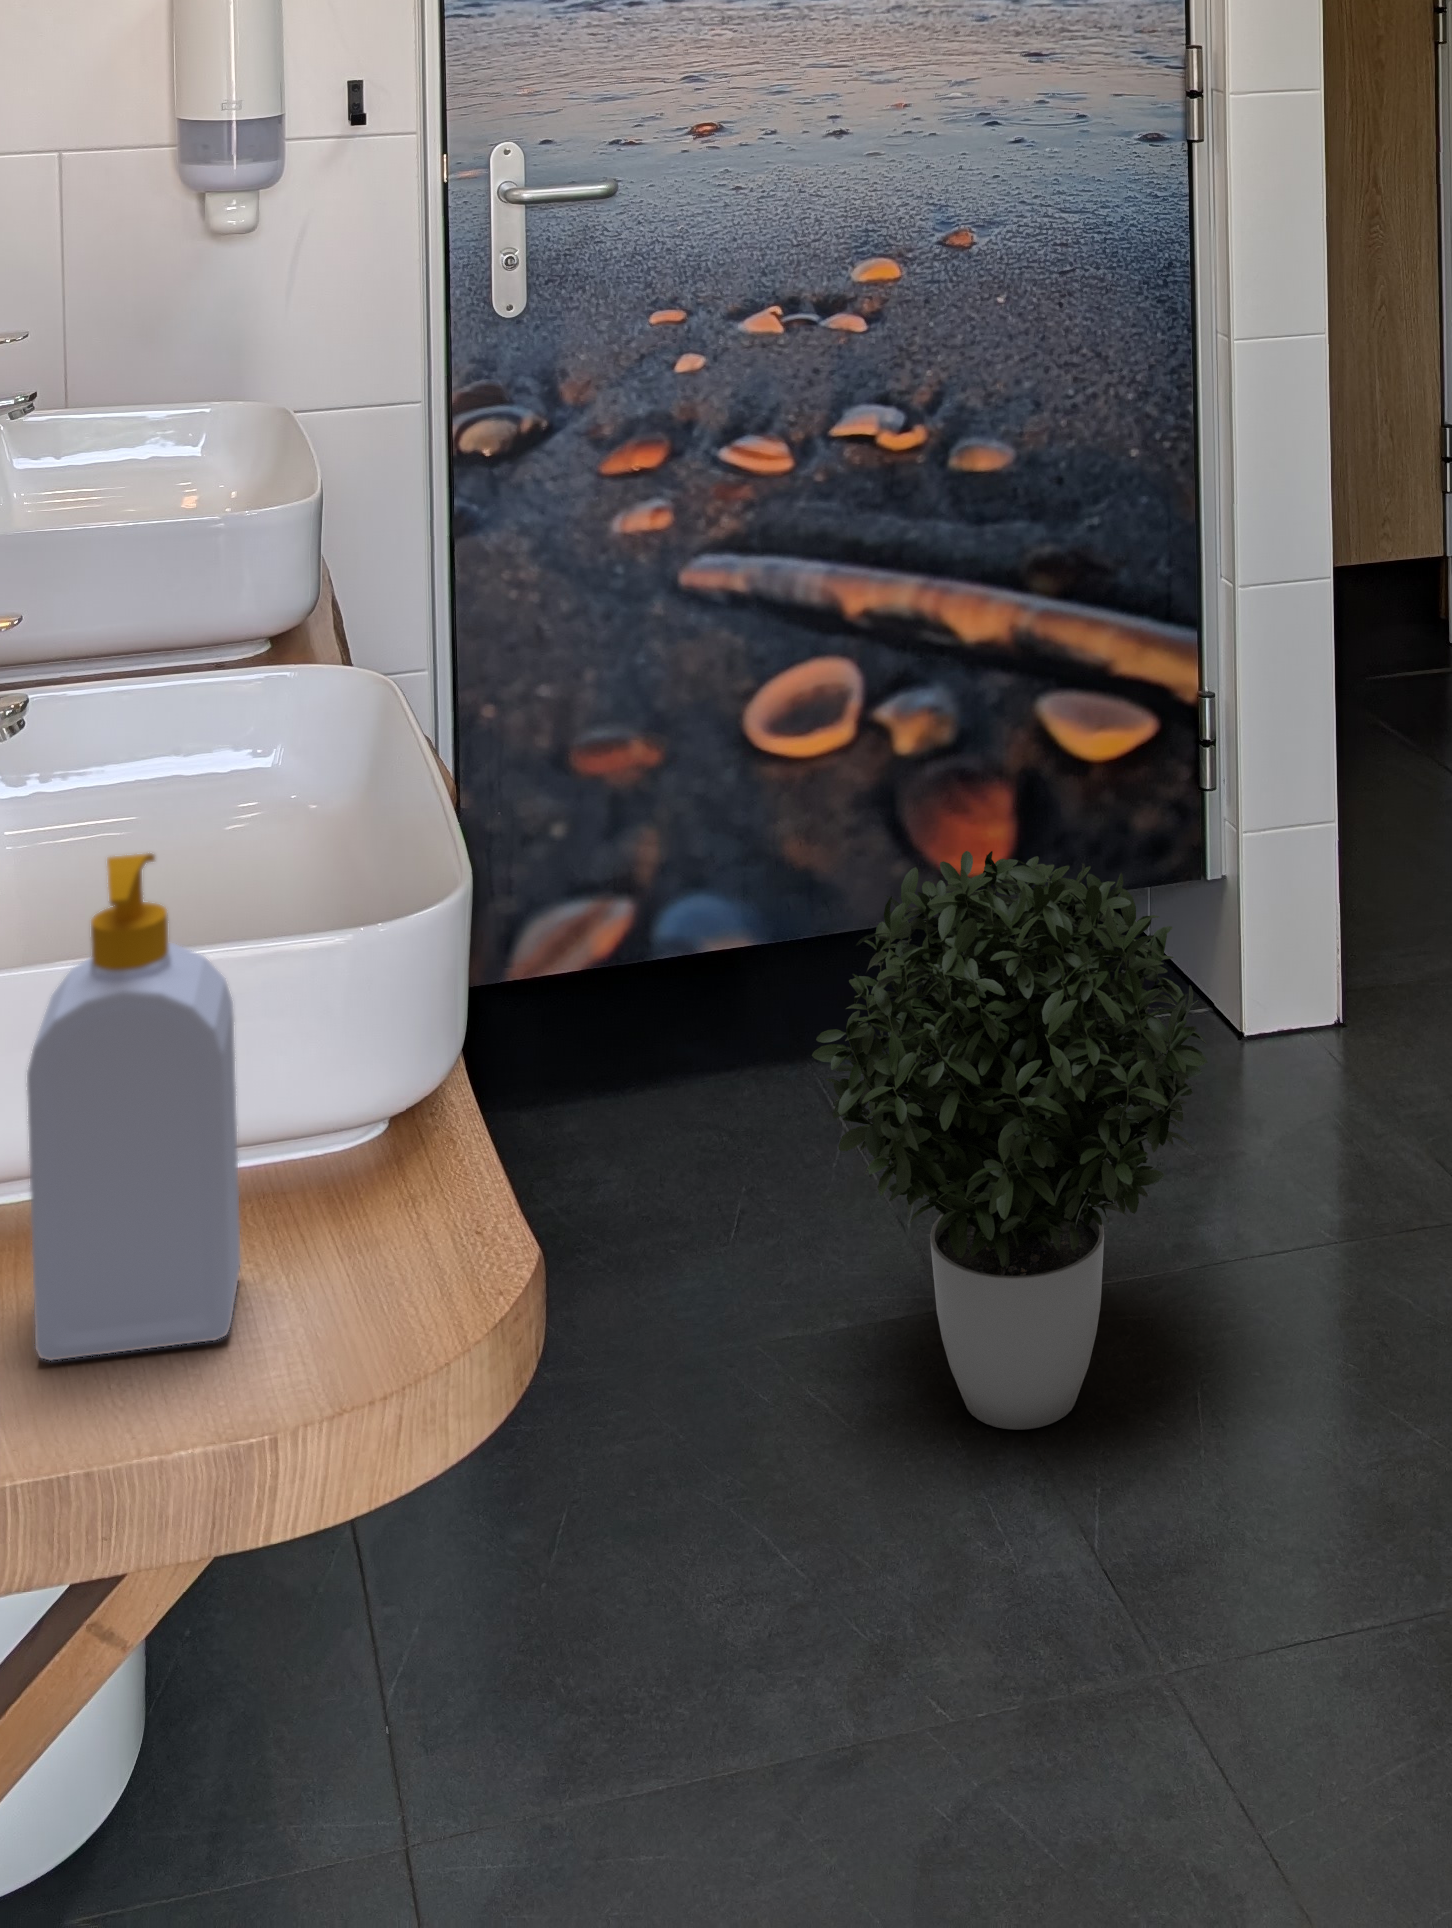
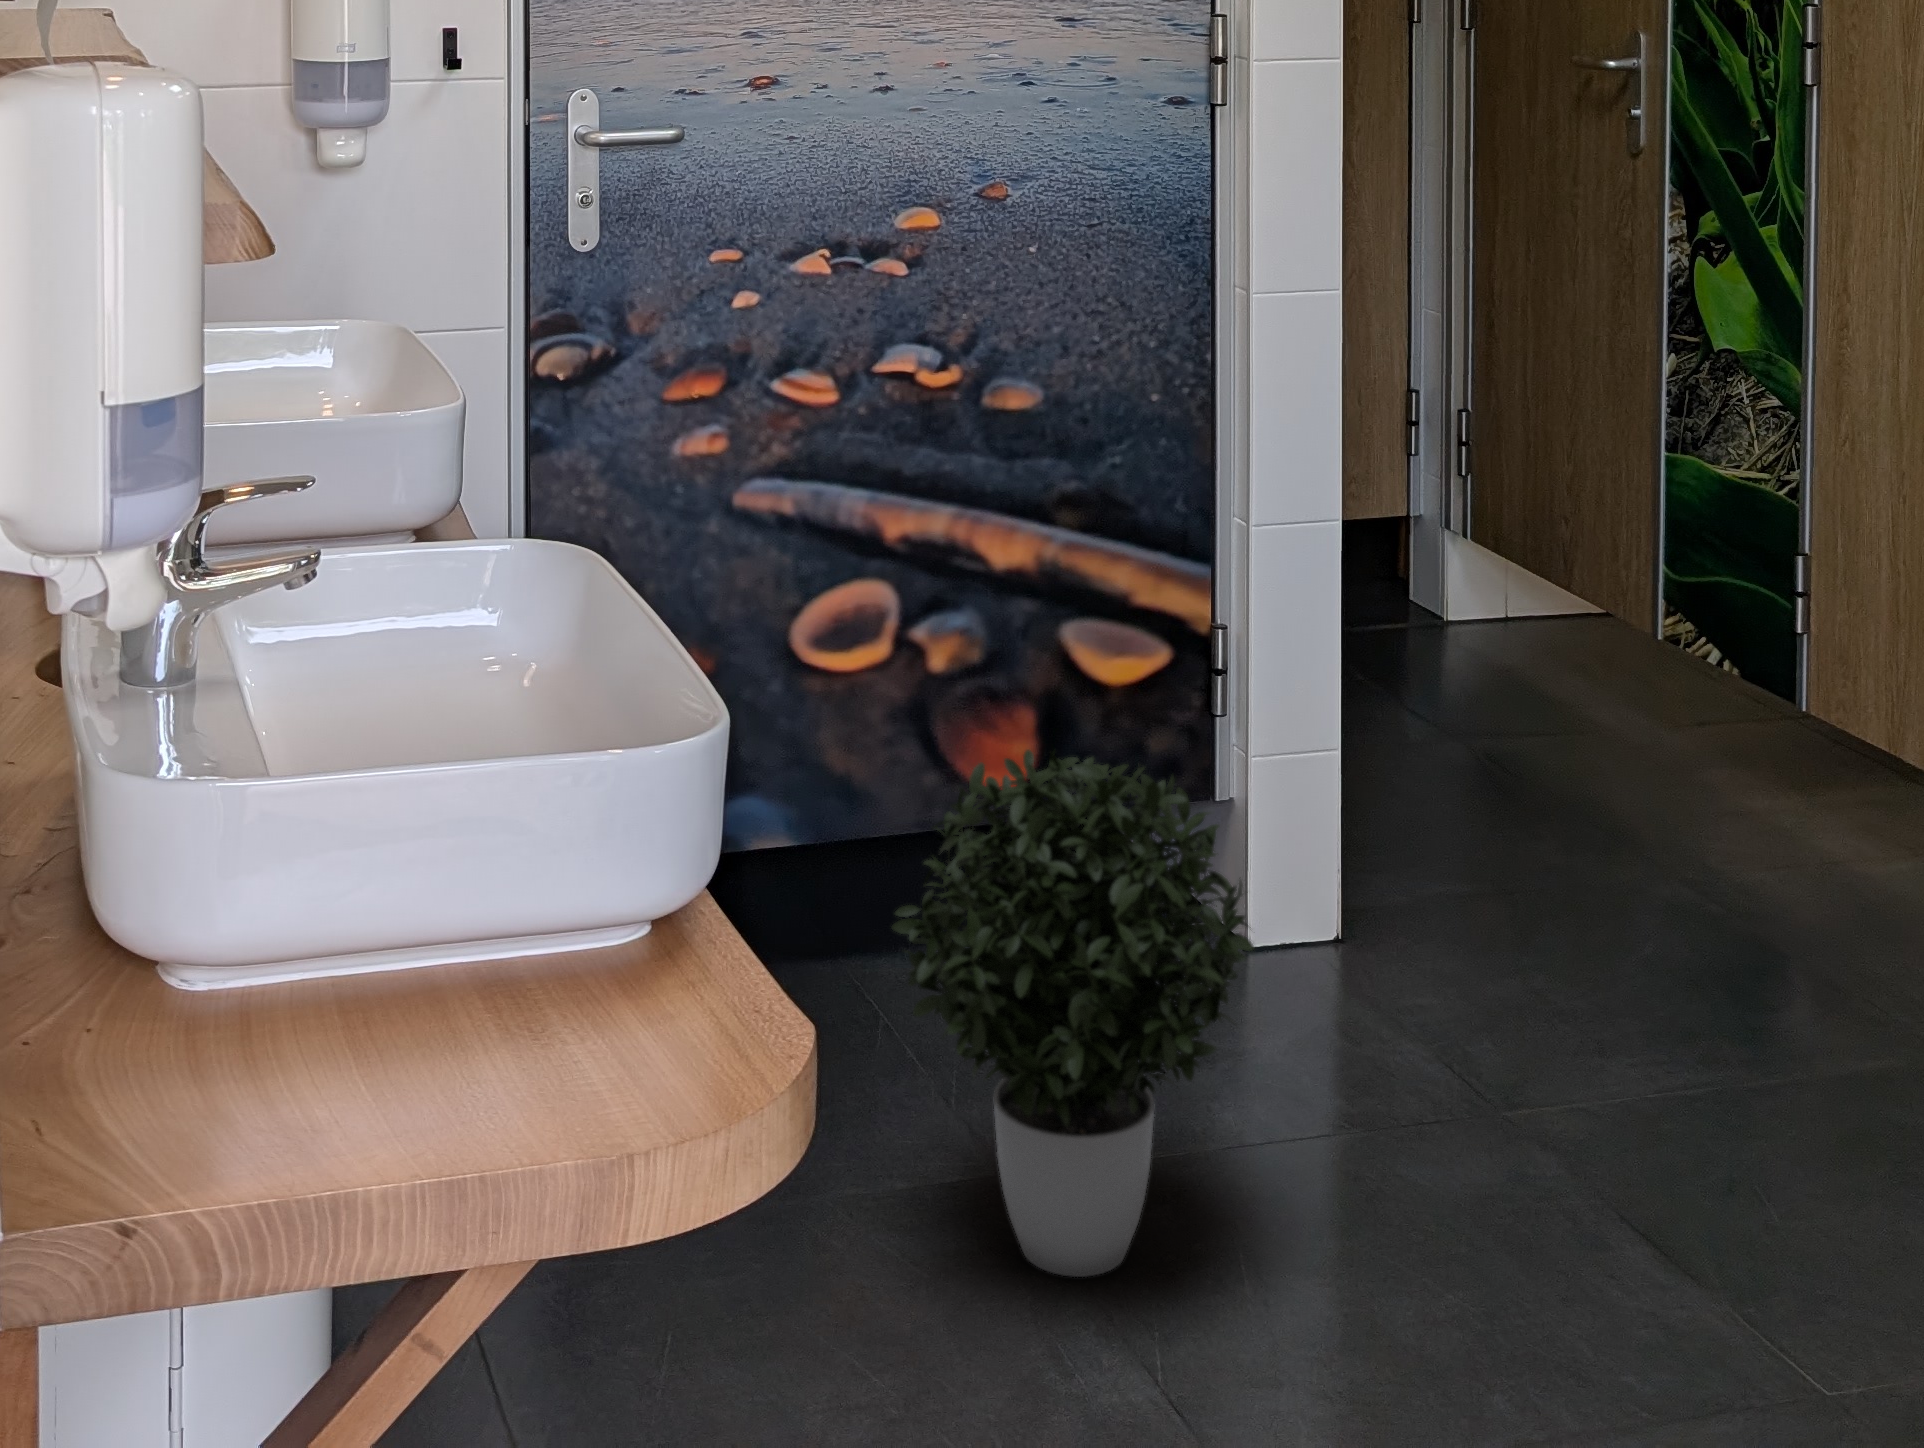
soap bottle: present [27,853,241,1360] -> none [389,671,554,1098]

